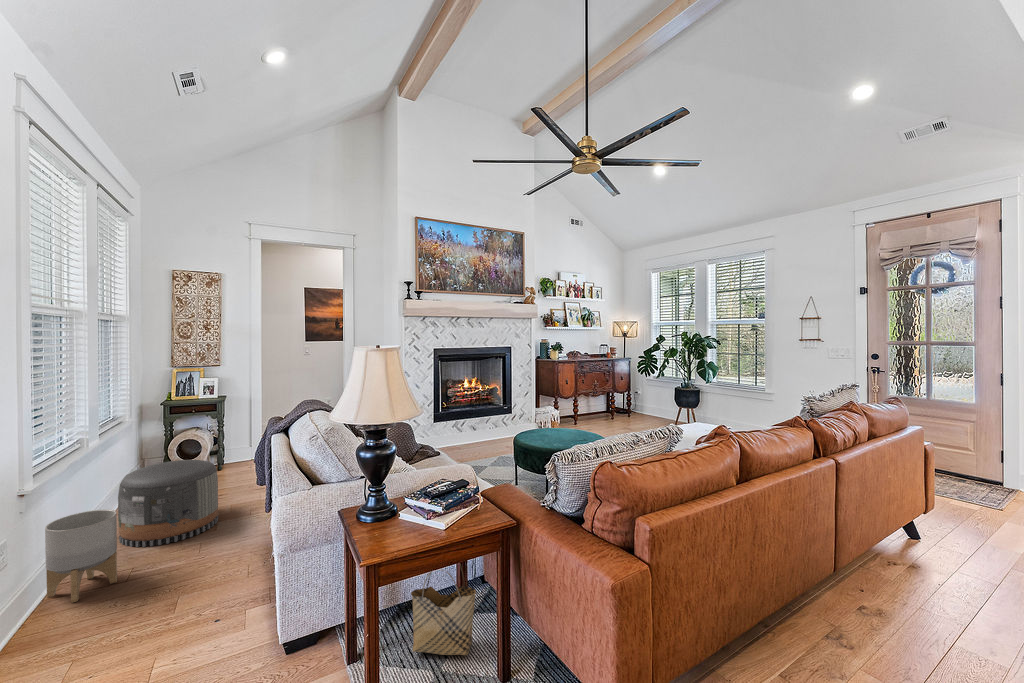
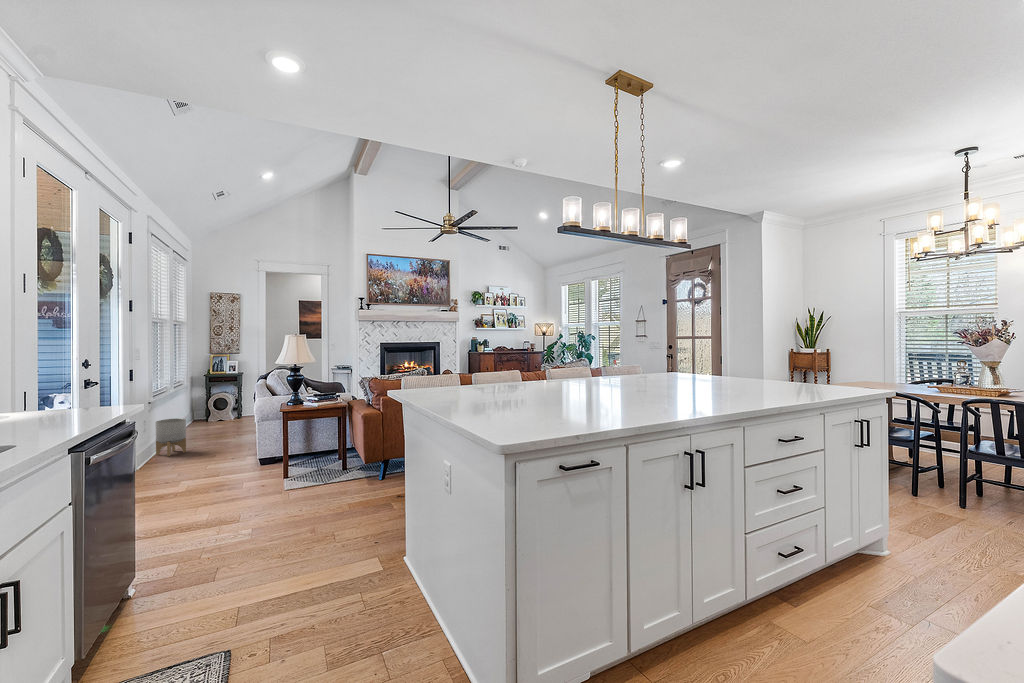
pouf: present [118,460,218,547] -> none [184,403,236,444]
woven basket: present [411,564,476,655] -> none [311,429,339,469]

